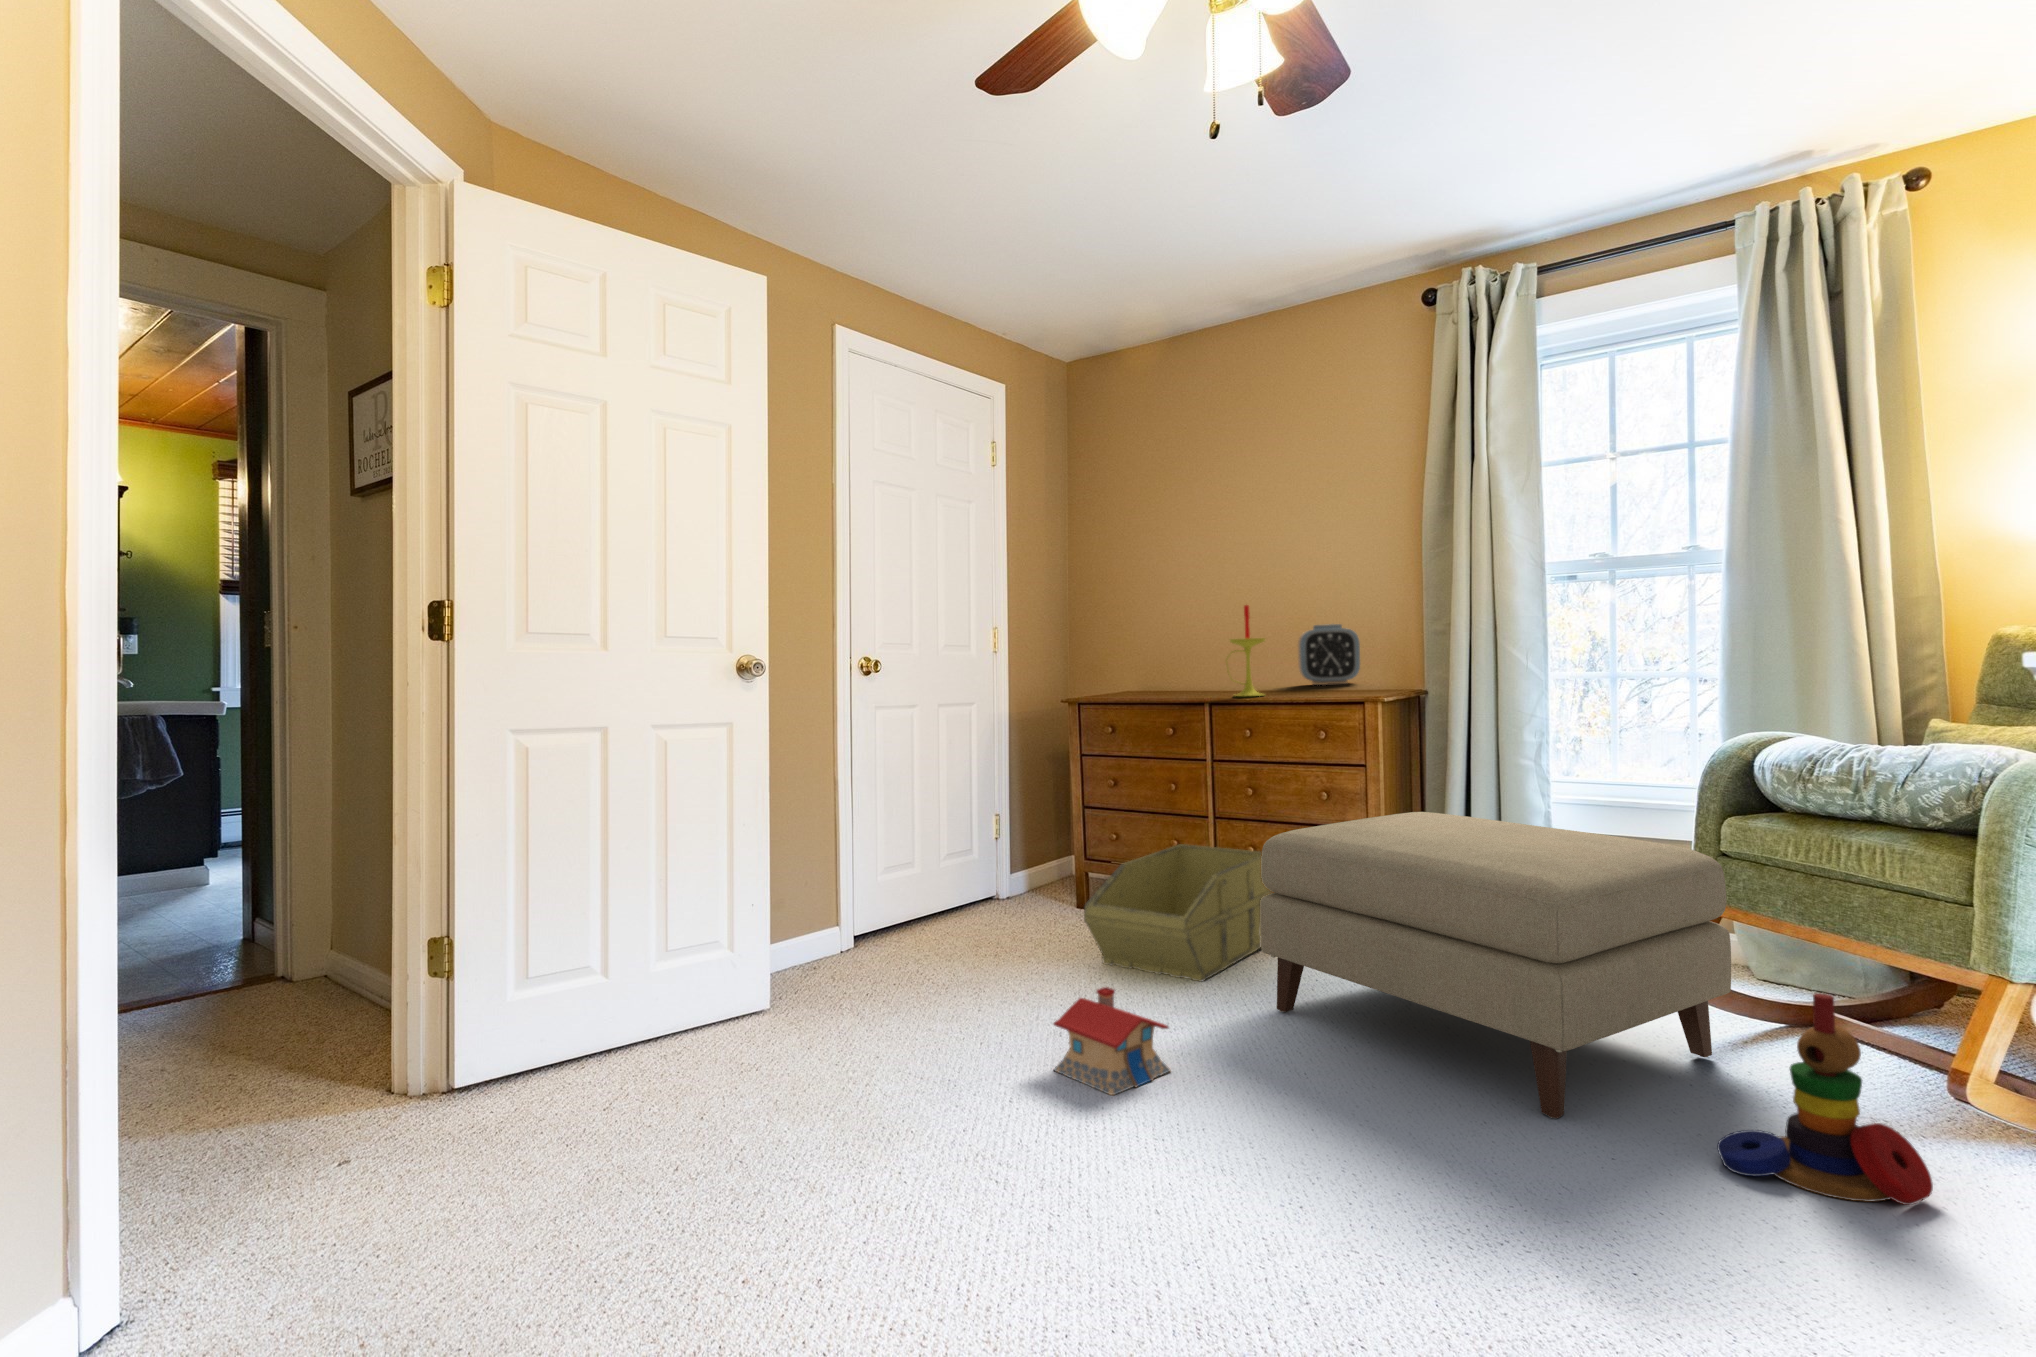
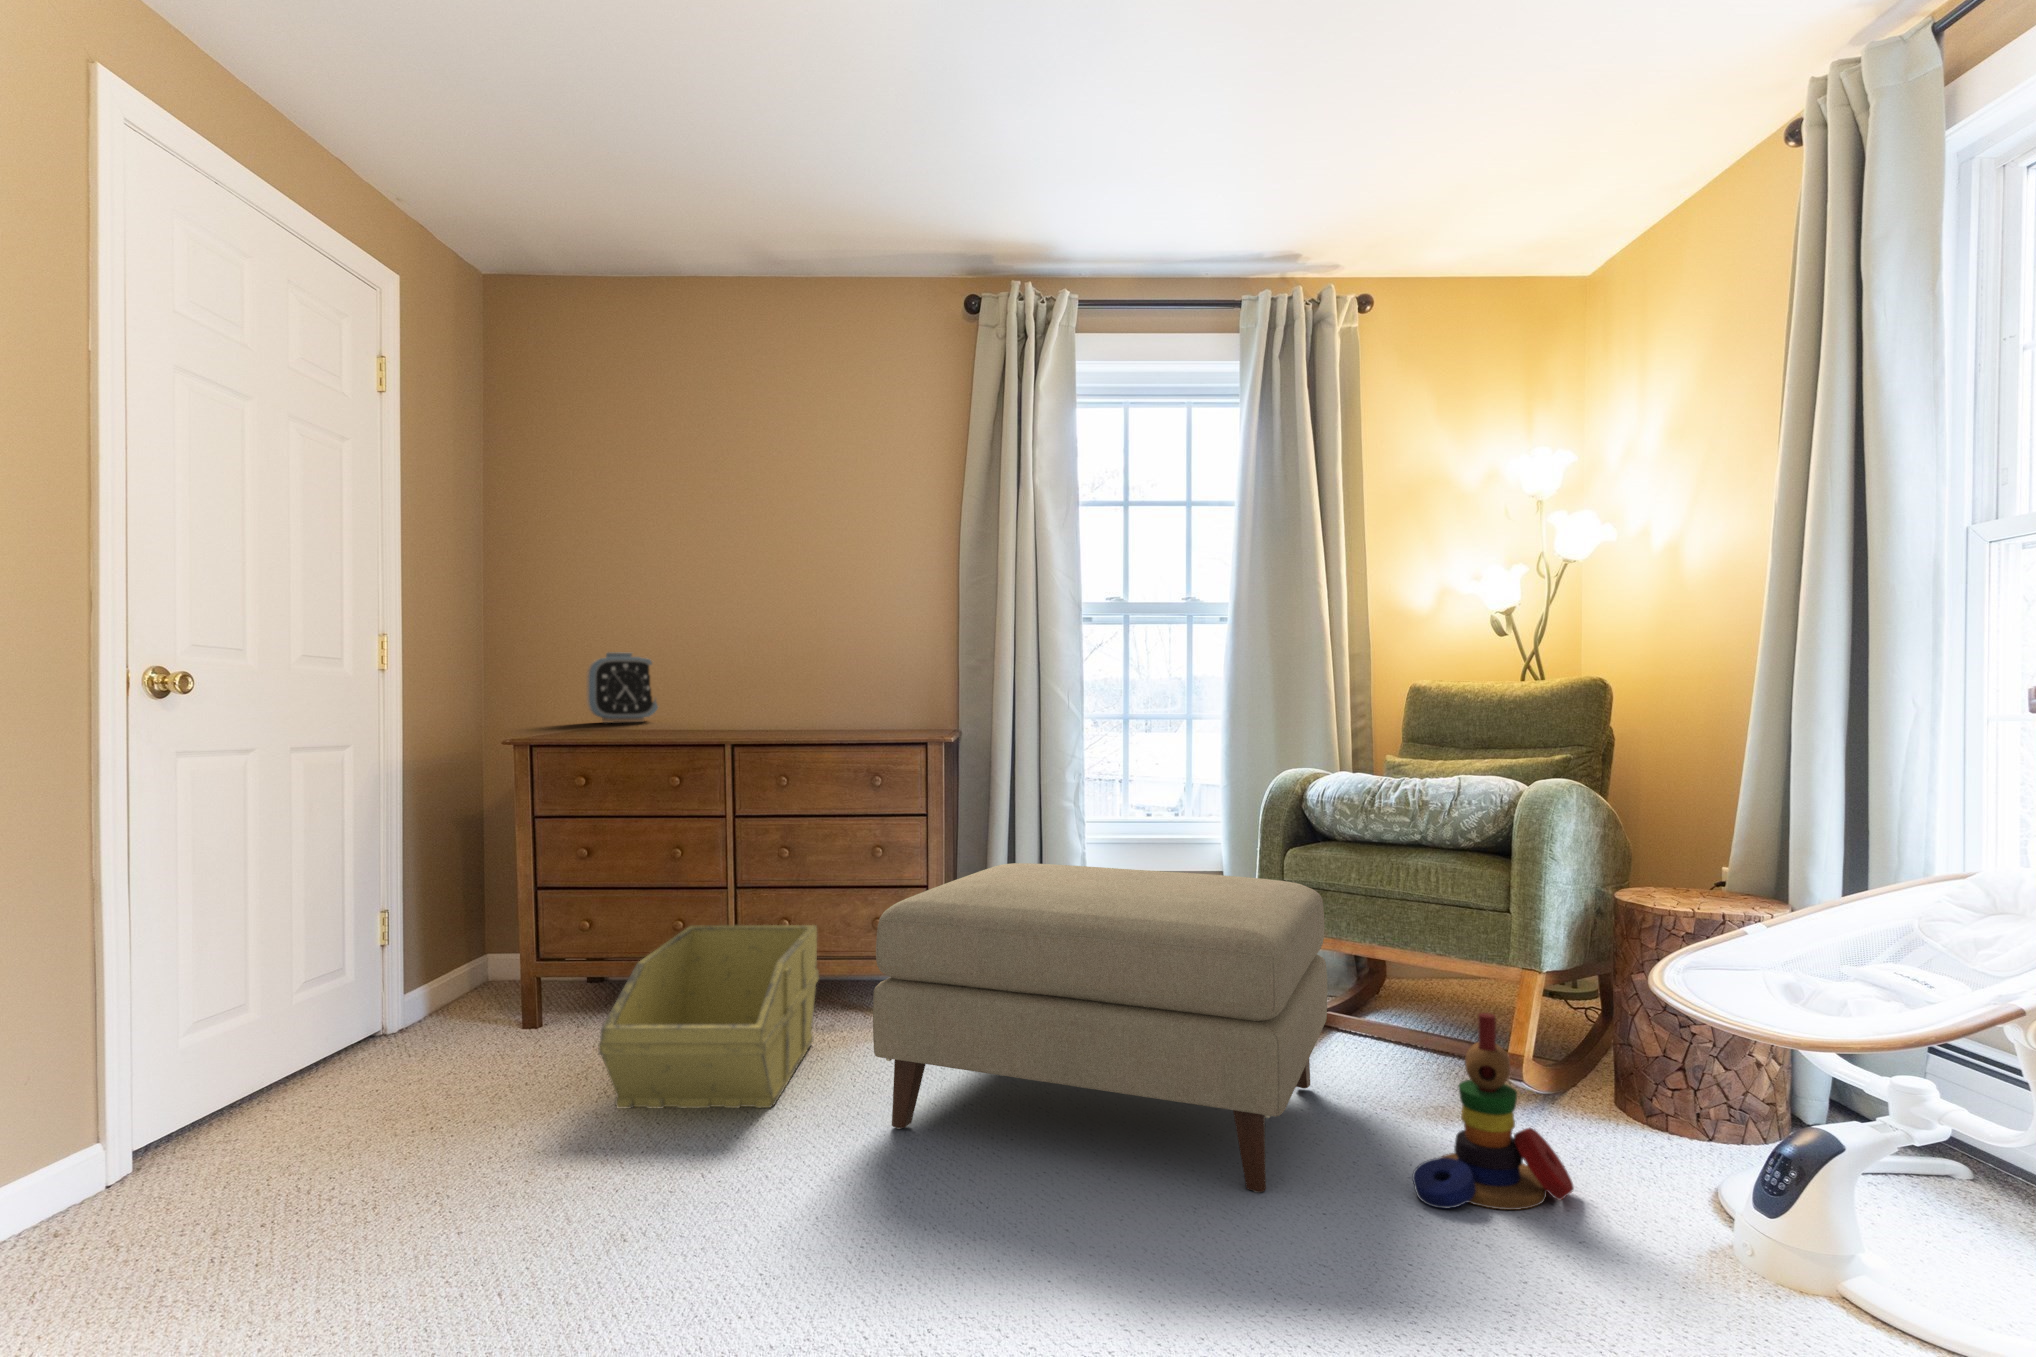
candle: present [1230,605,1265,696] -> none [751,619,797,734]
alarm clock: present [1298,624,1360,685] -> present [586,652,658,723]
toy house: present [1054,987,1170,1095] -> none [665,1152,835,1319]

